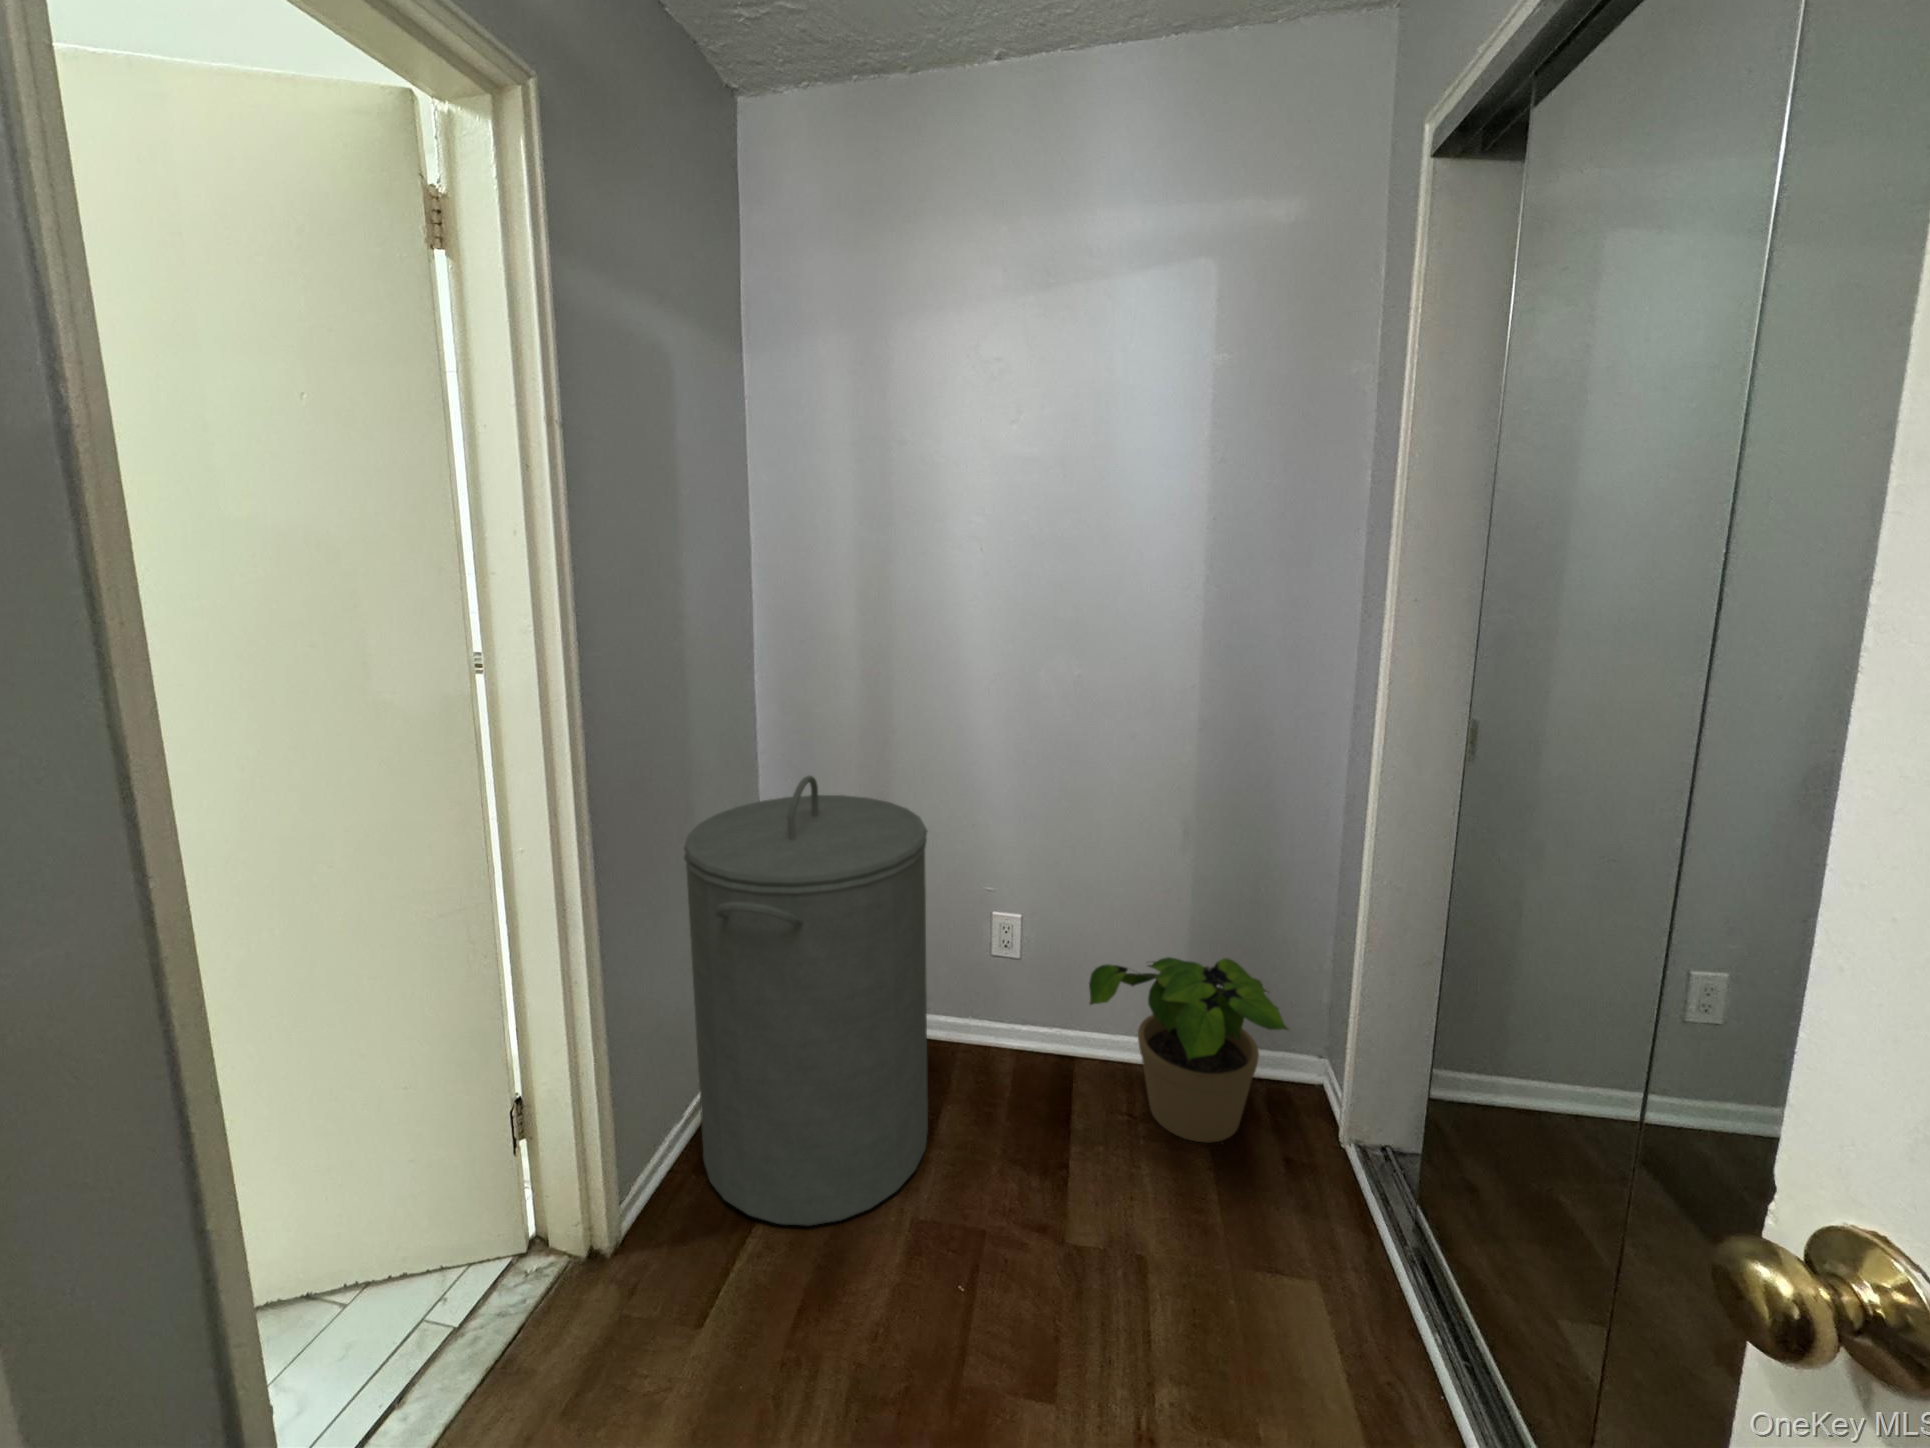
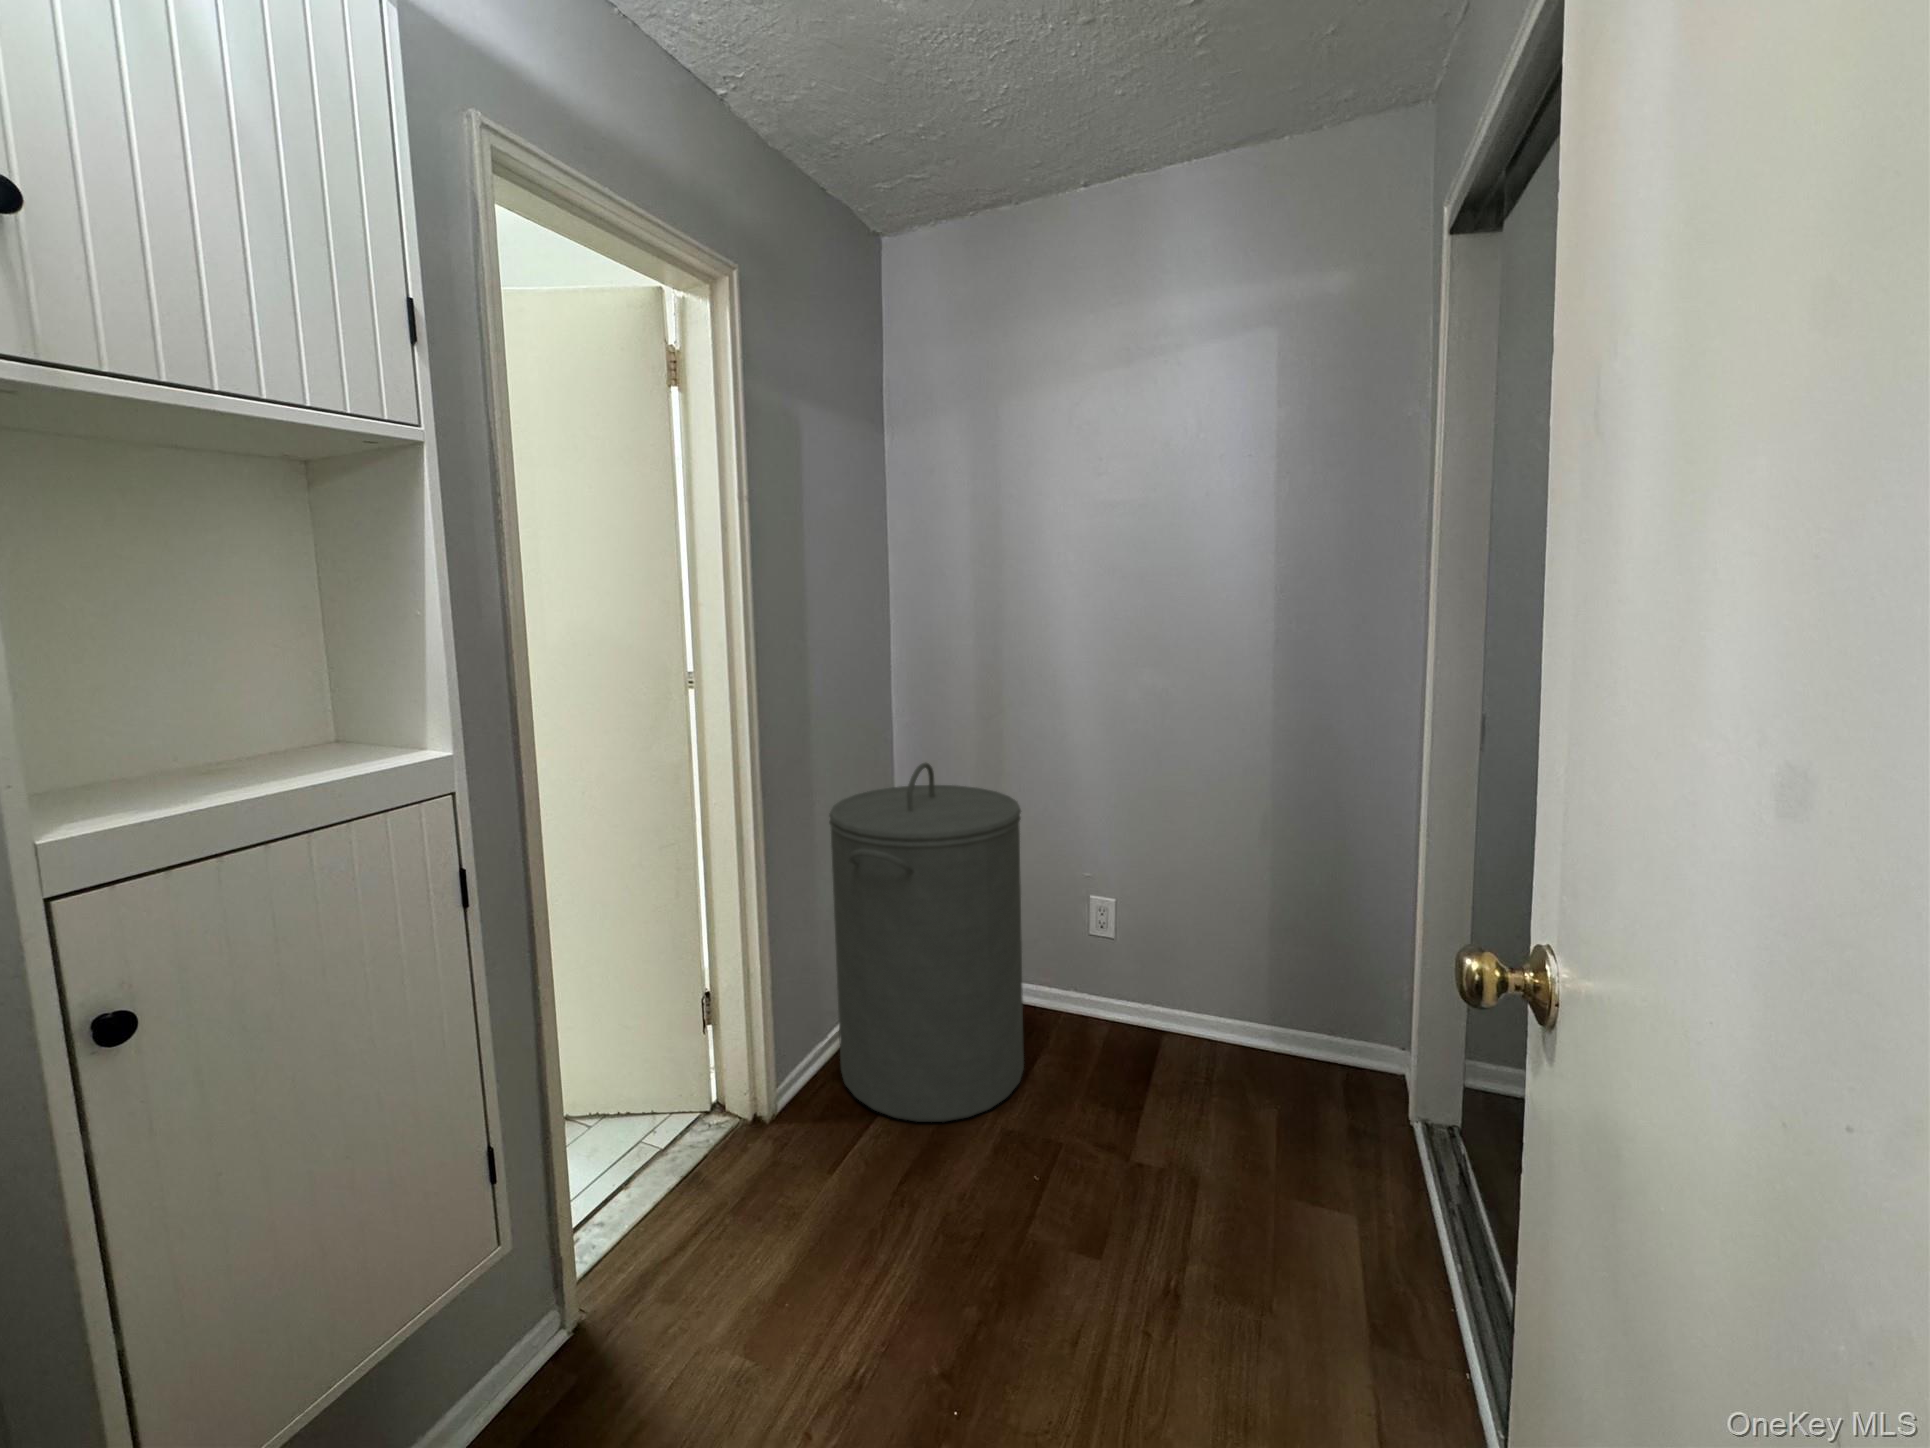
potted plant: present [1089,957,1288,1143] -> none [1165,935,1342,1108]

